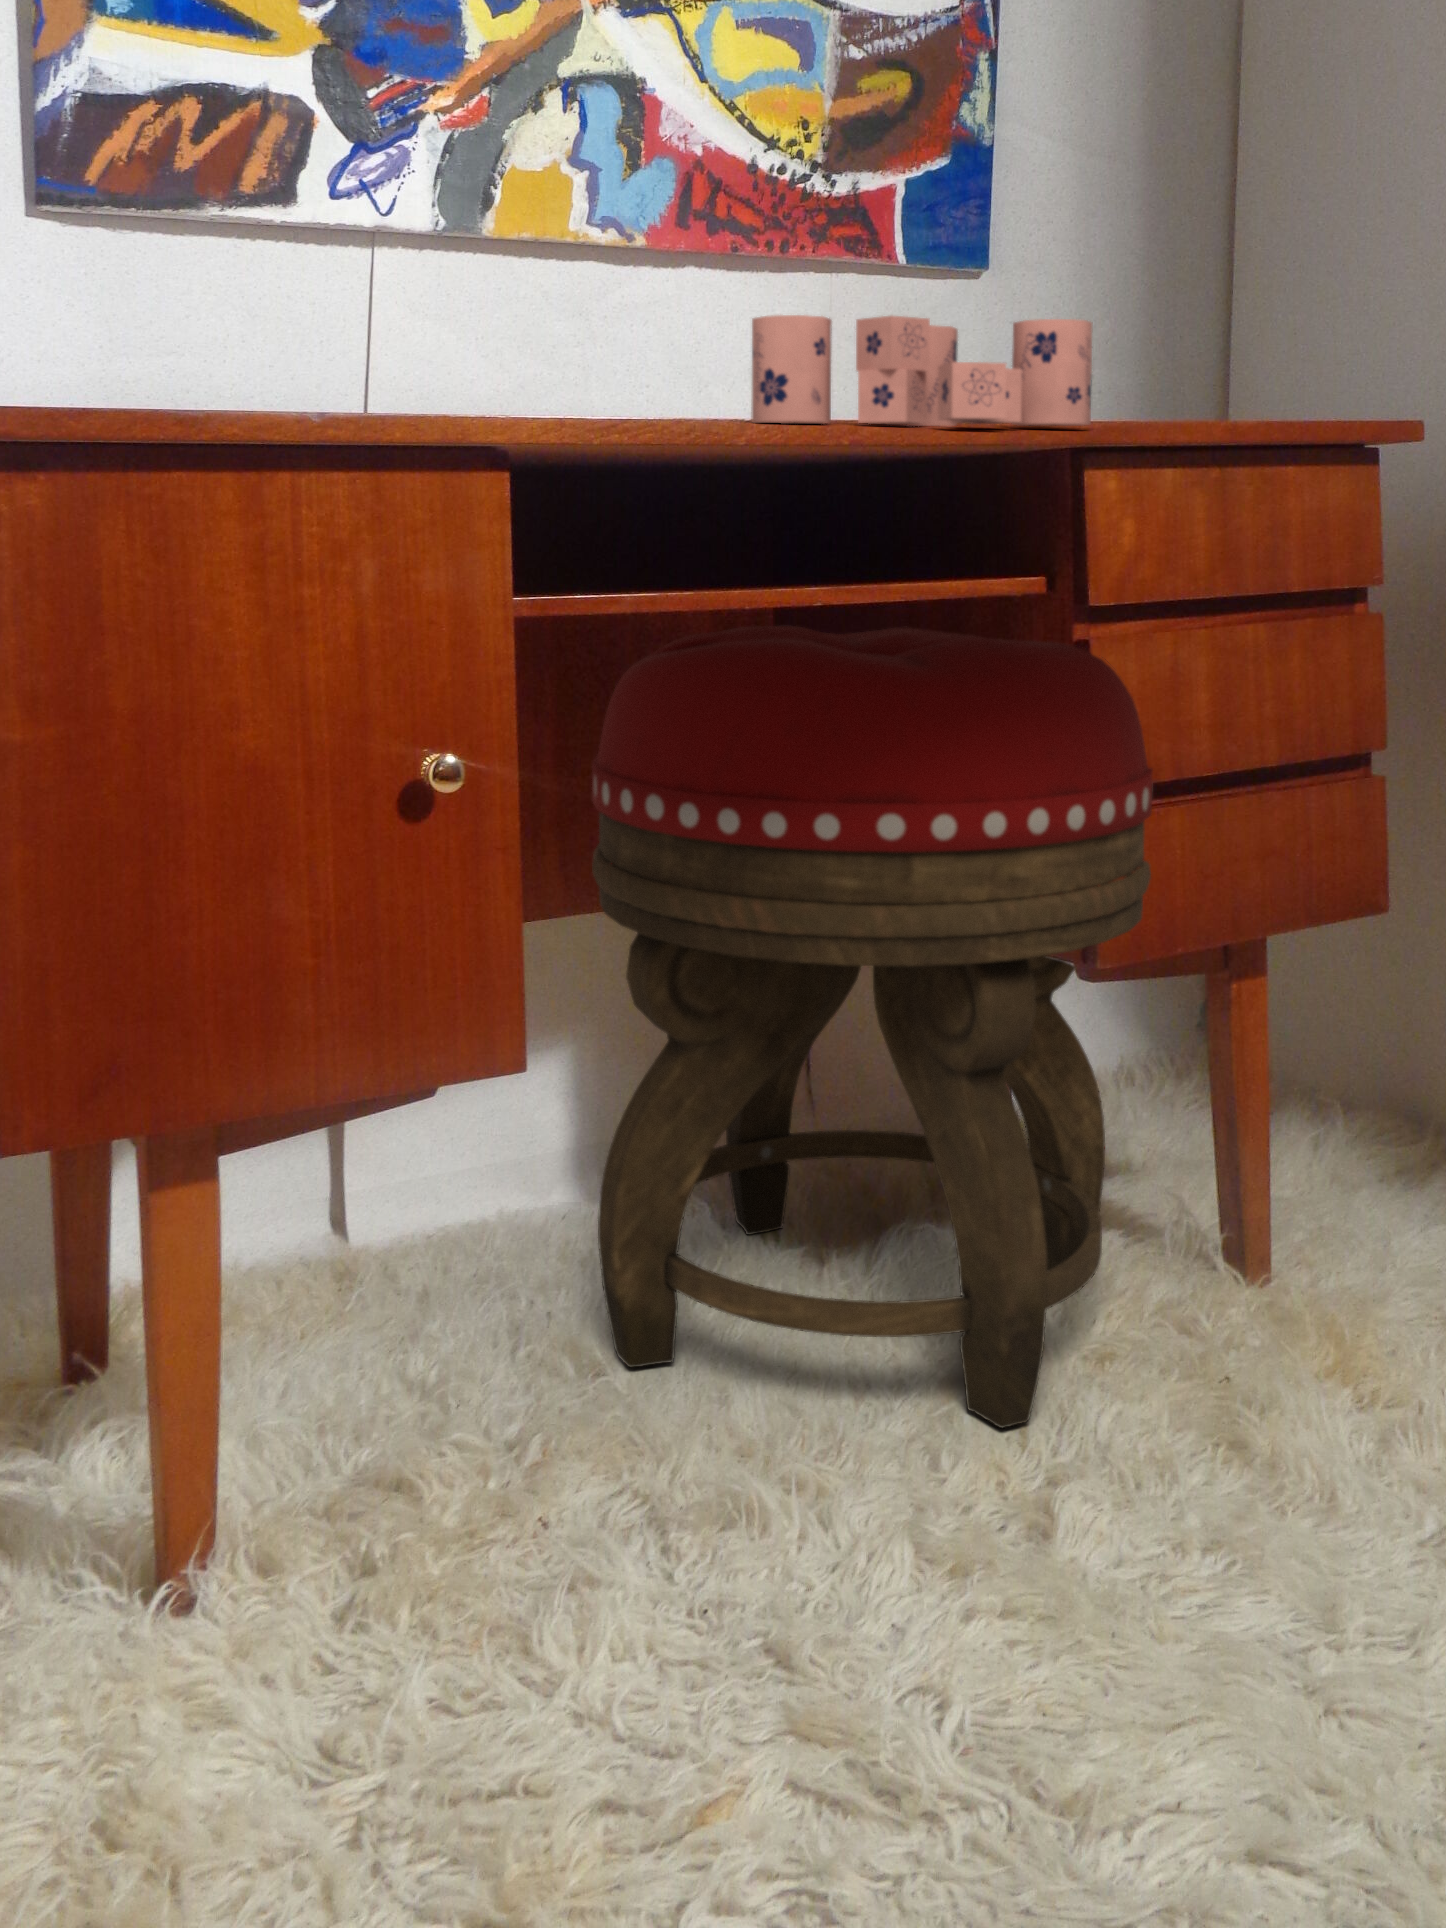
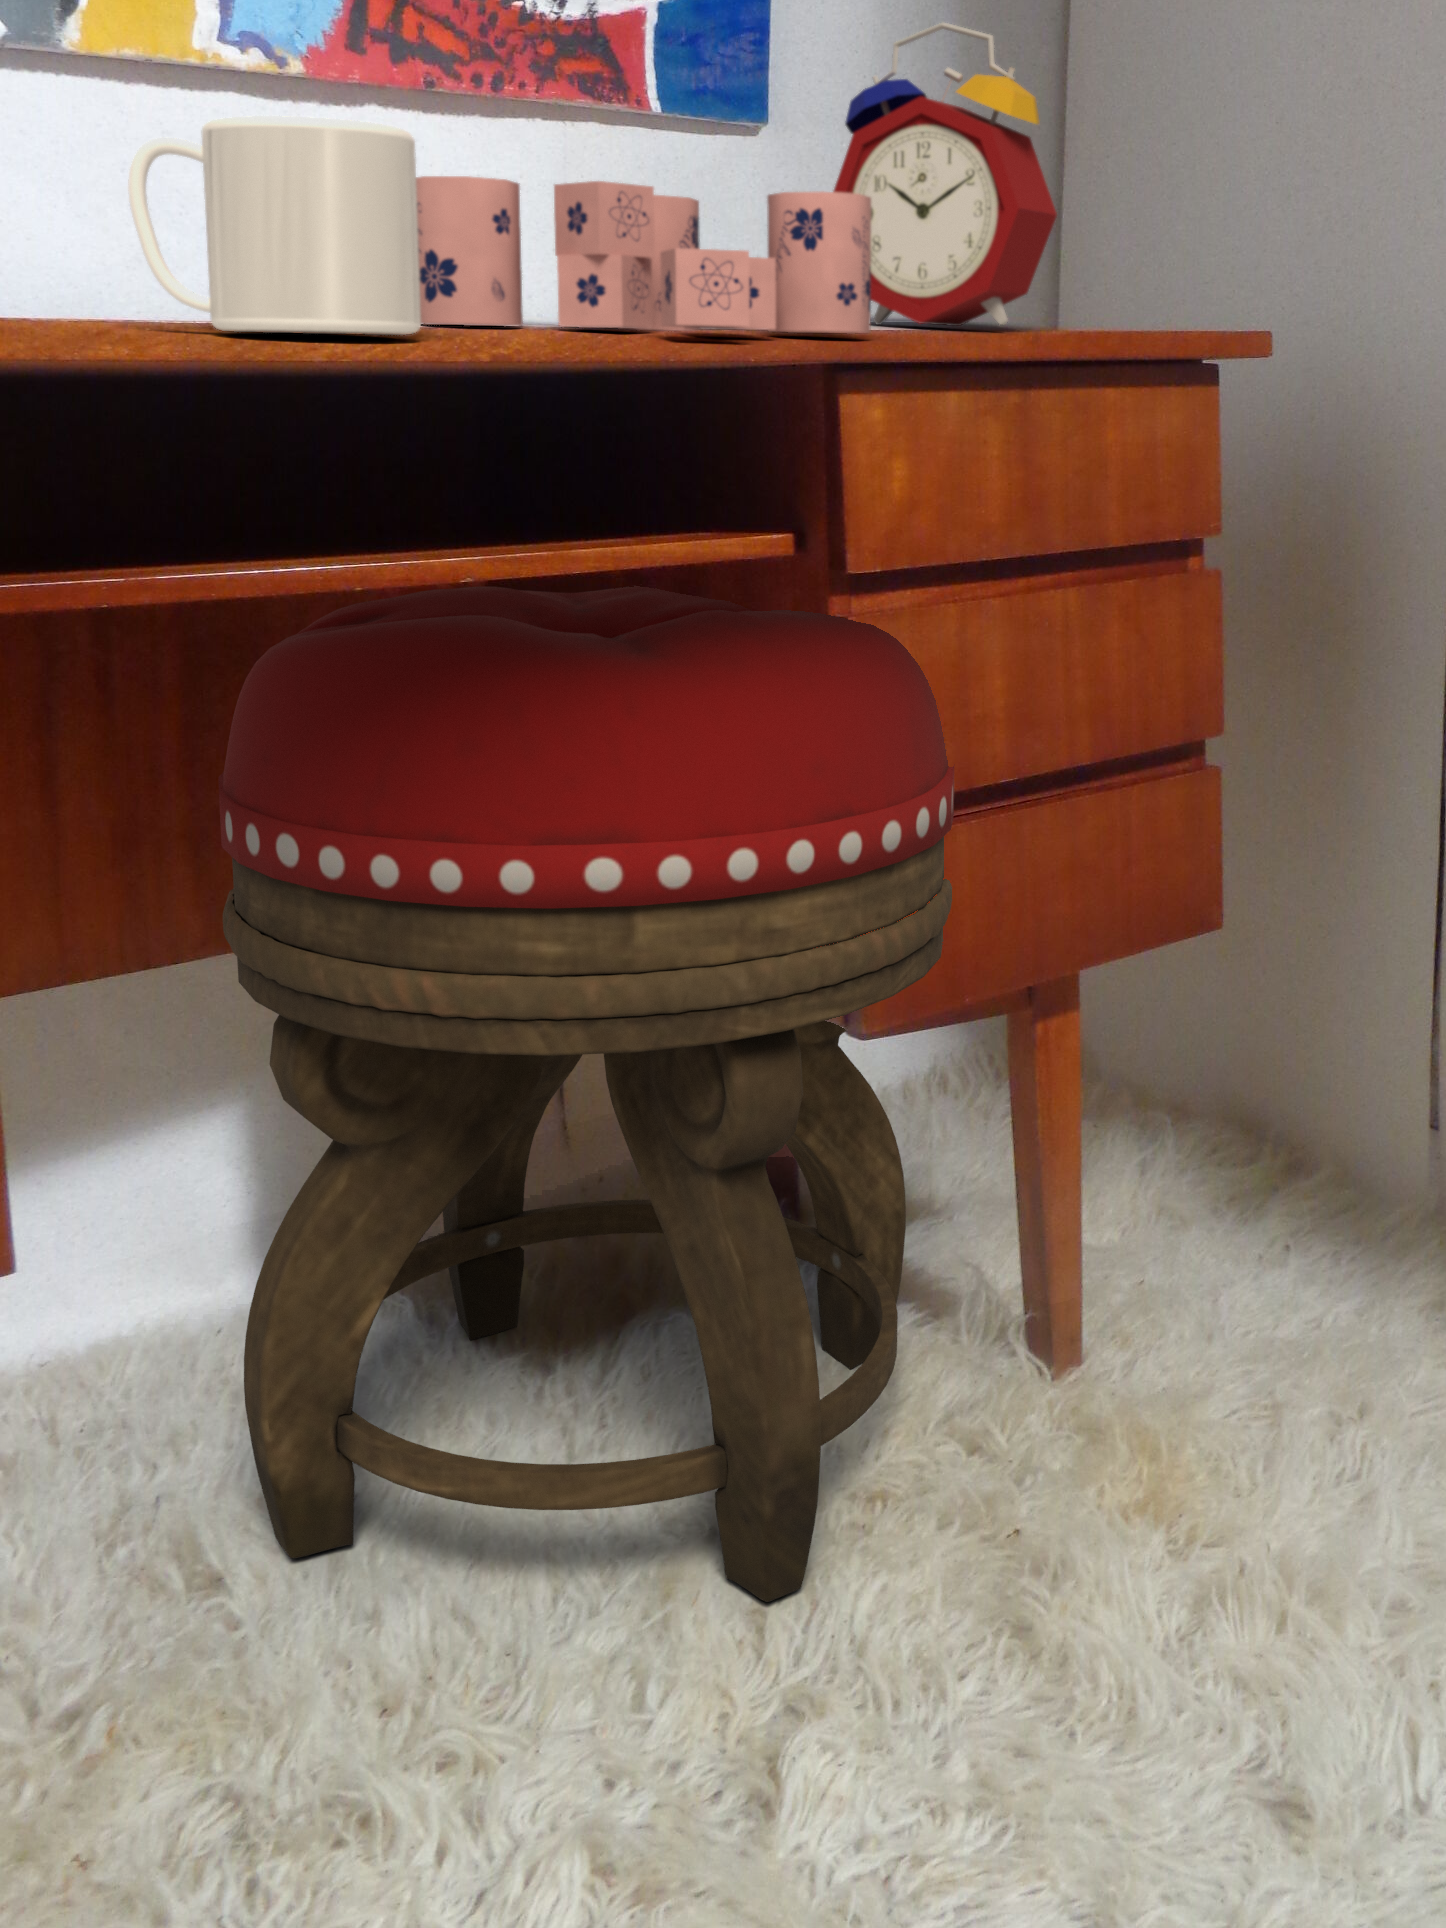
alarm clock: none [1045,187,1234,424] -> present [833,23,1057,326]
mug: none [590,277,780,427] -> present [128,116,421,335]

